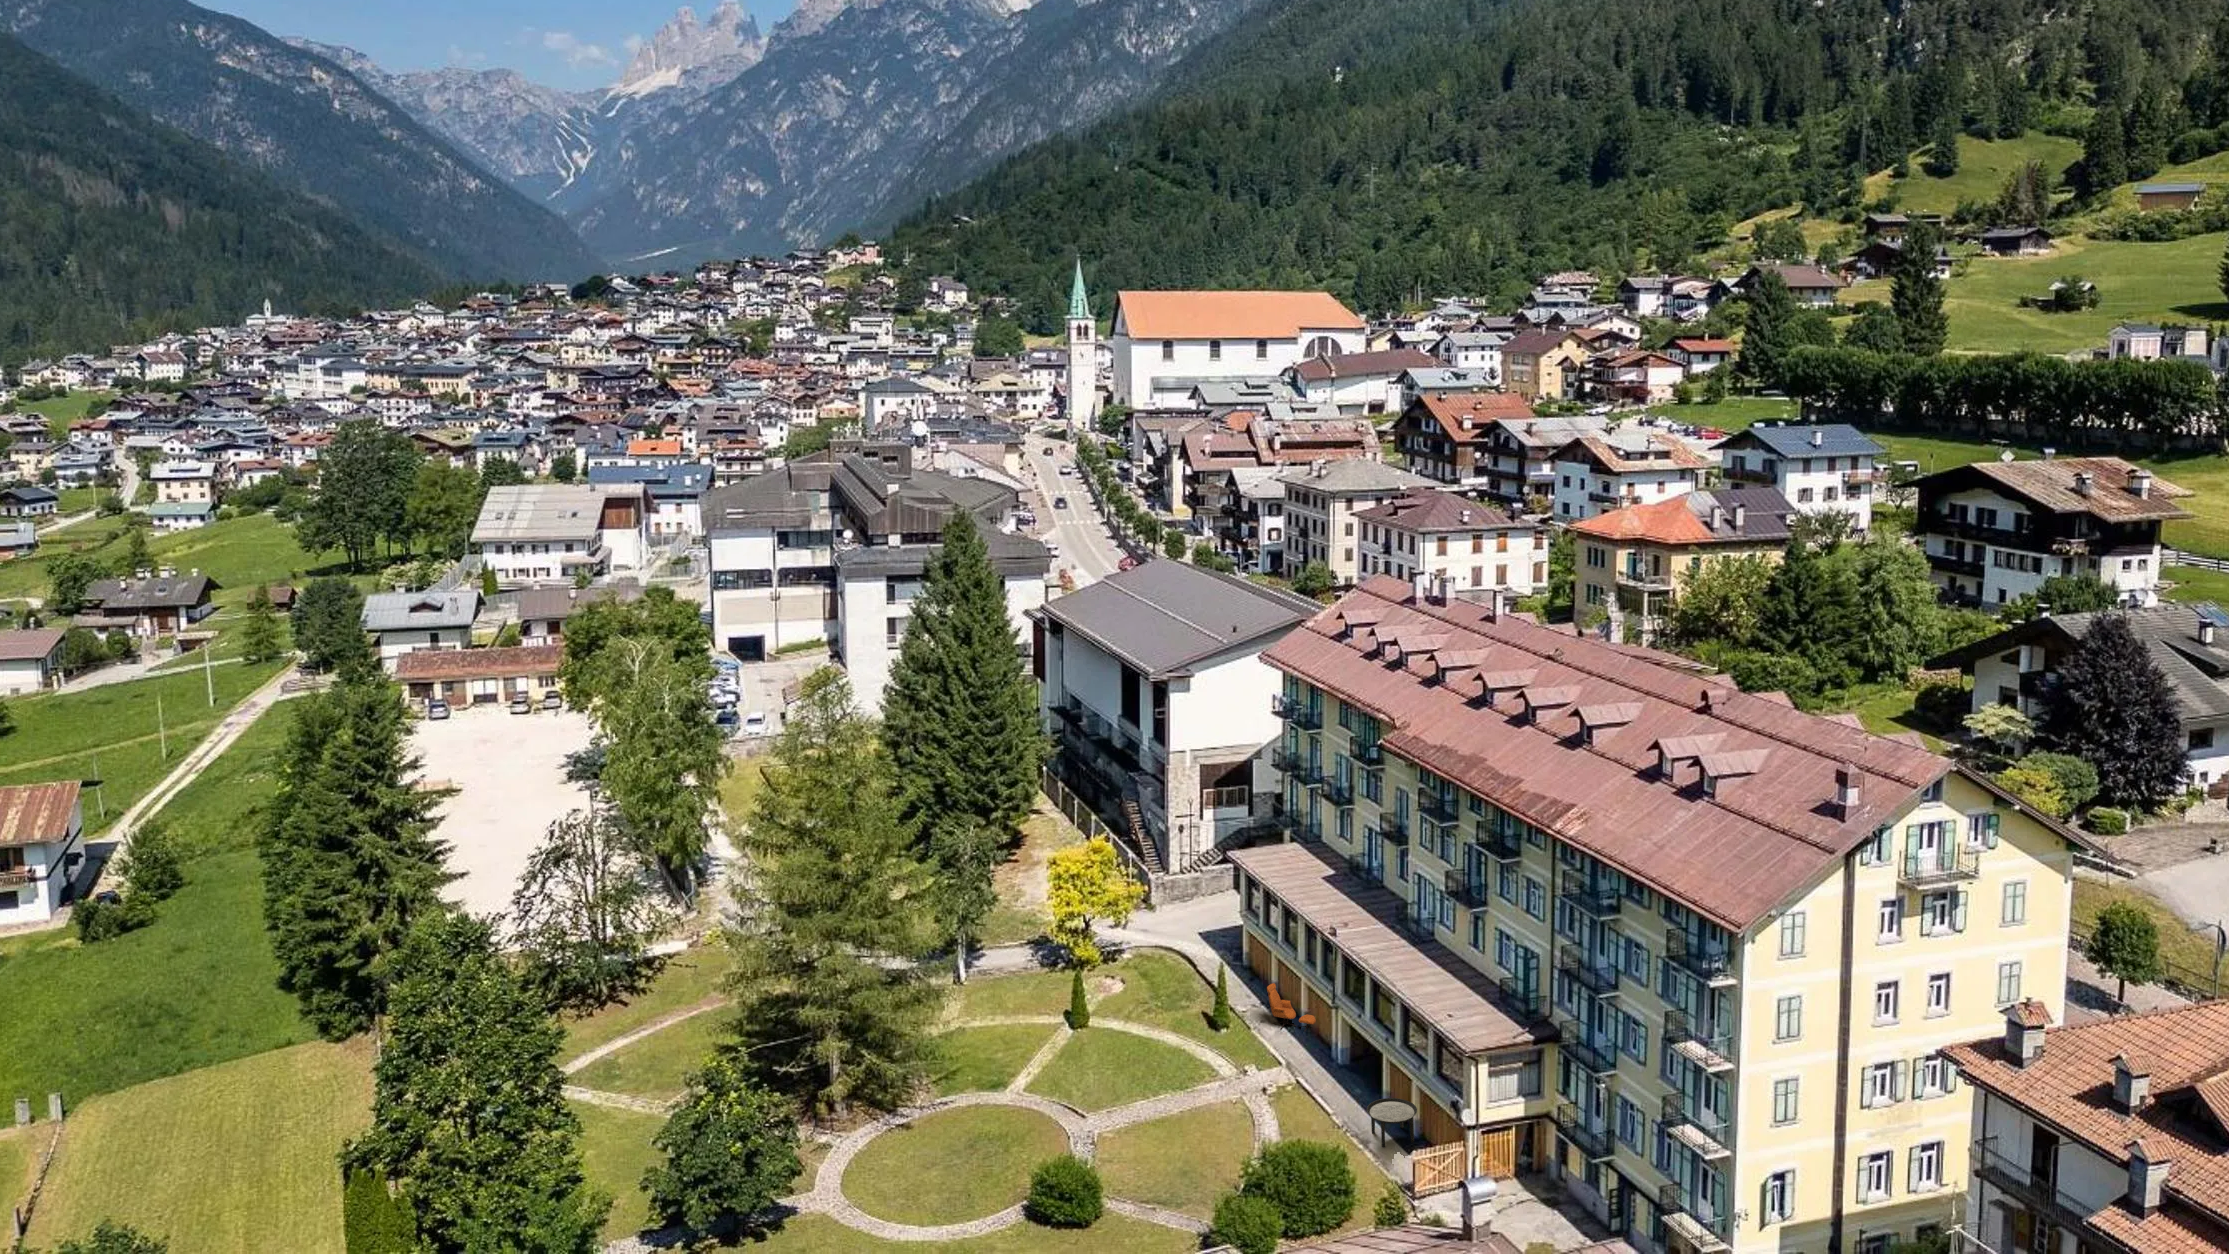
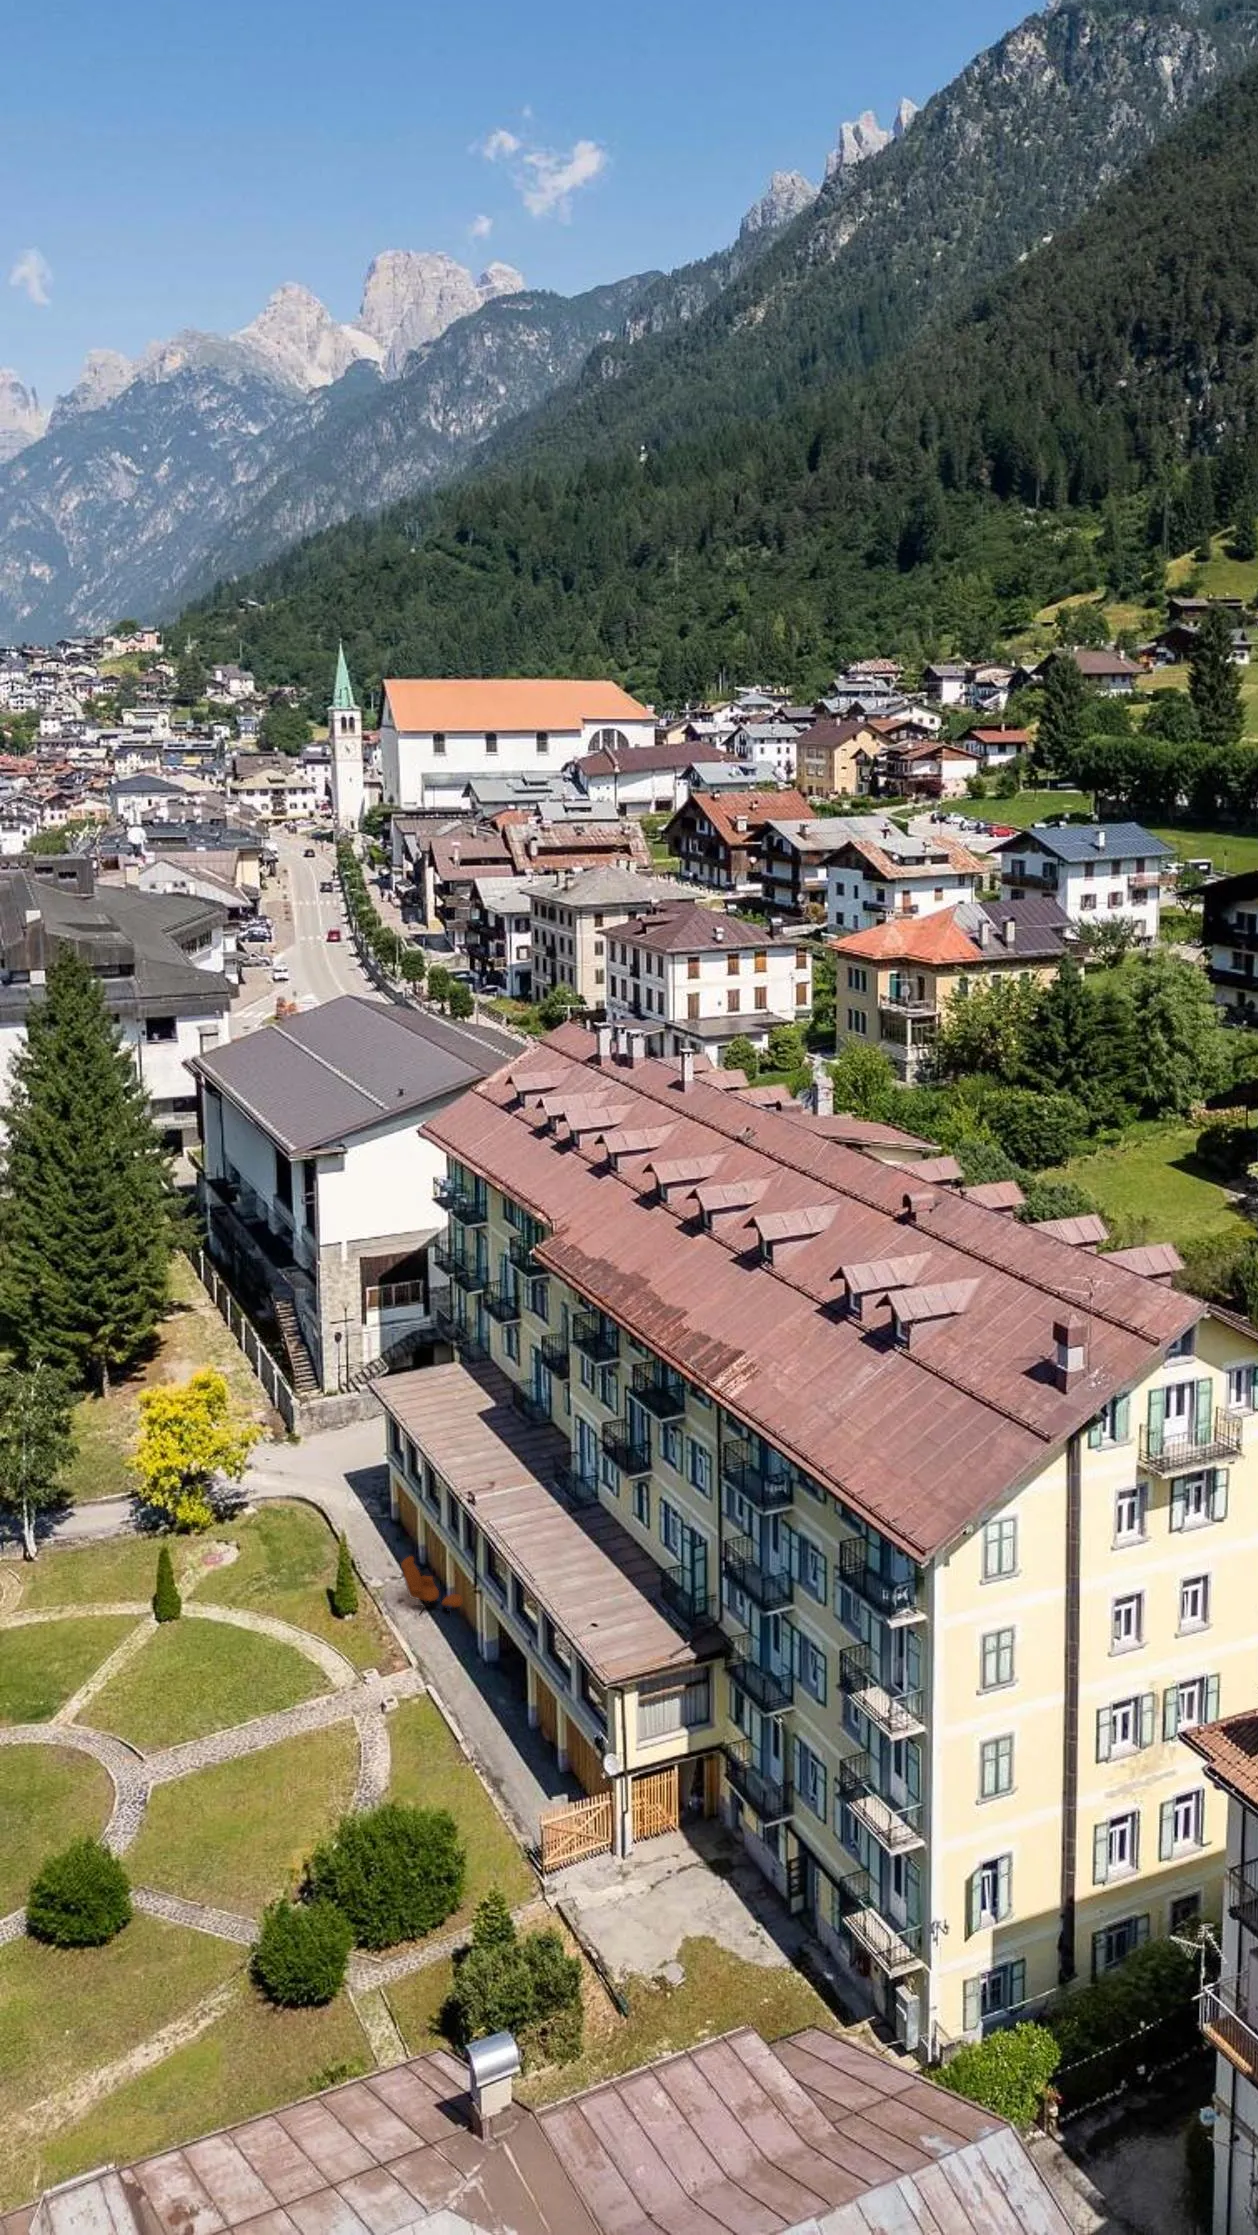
round table: present [1367,1098,1417,1147] -> none [495,1727,560,1798]

